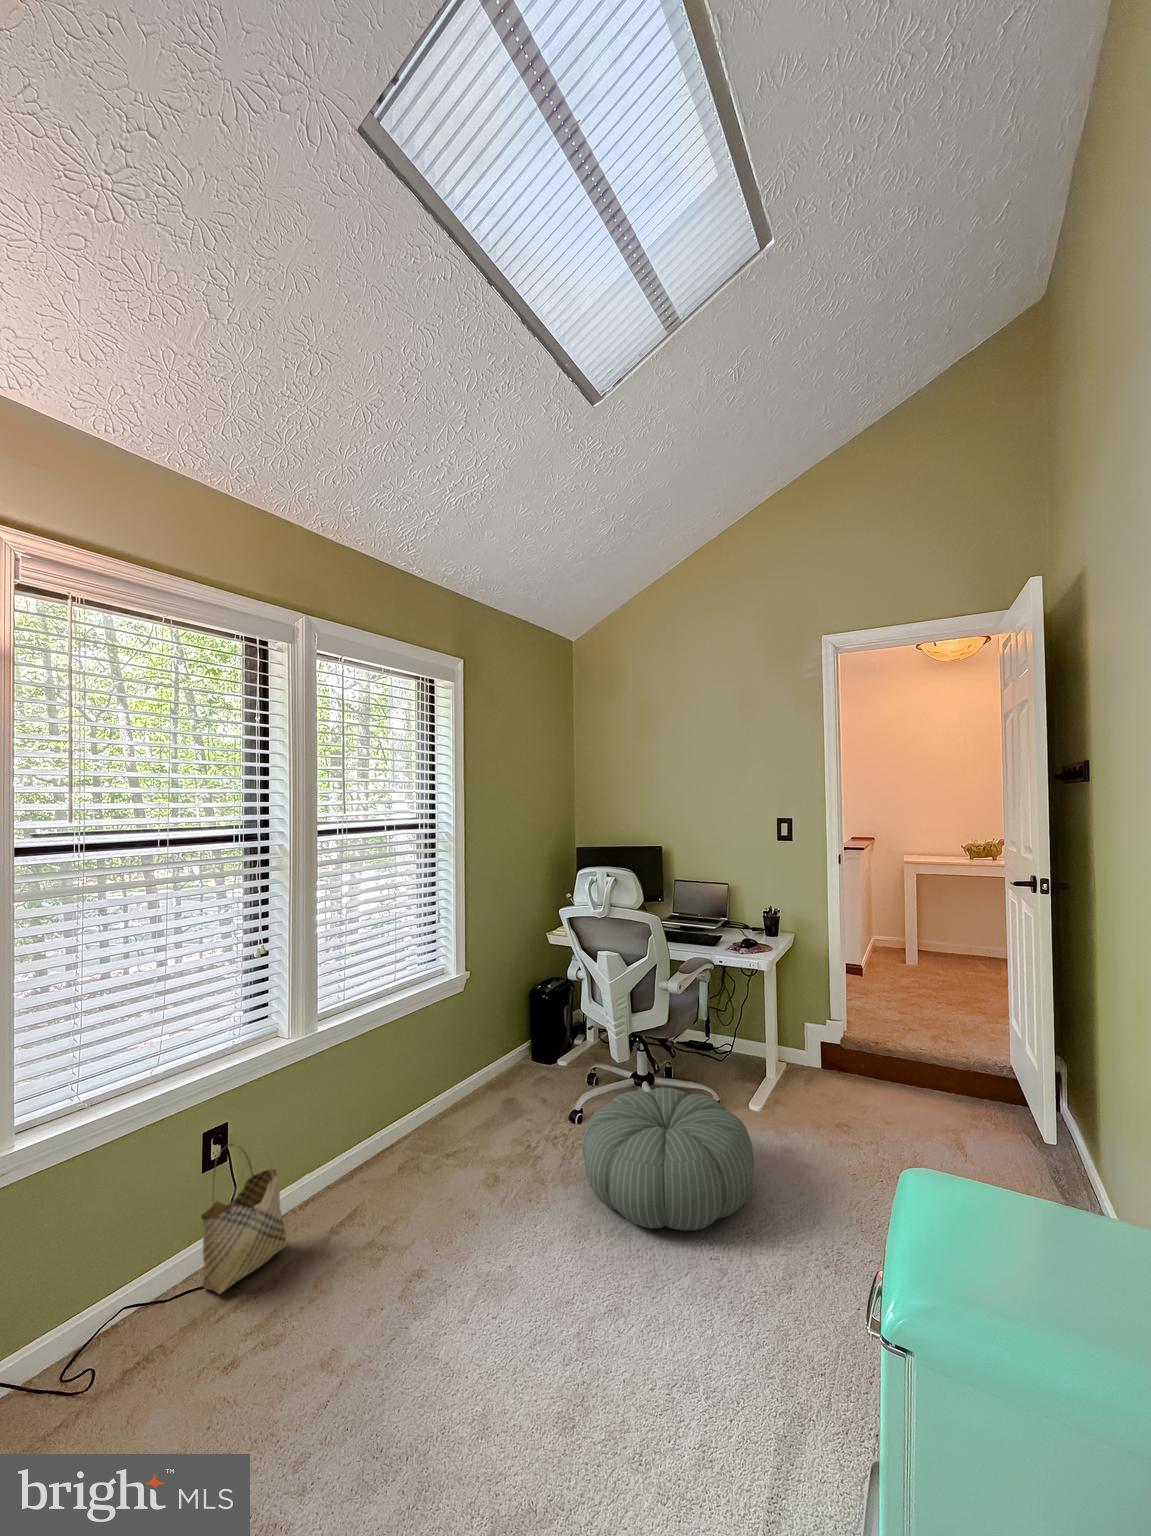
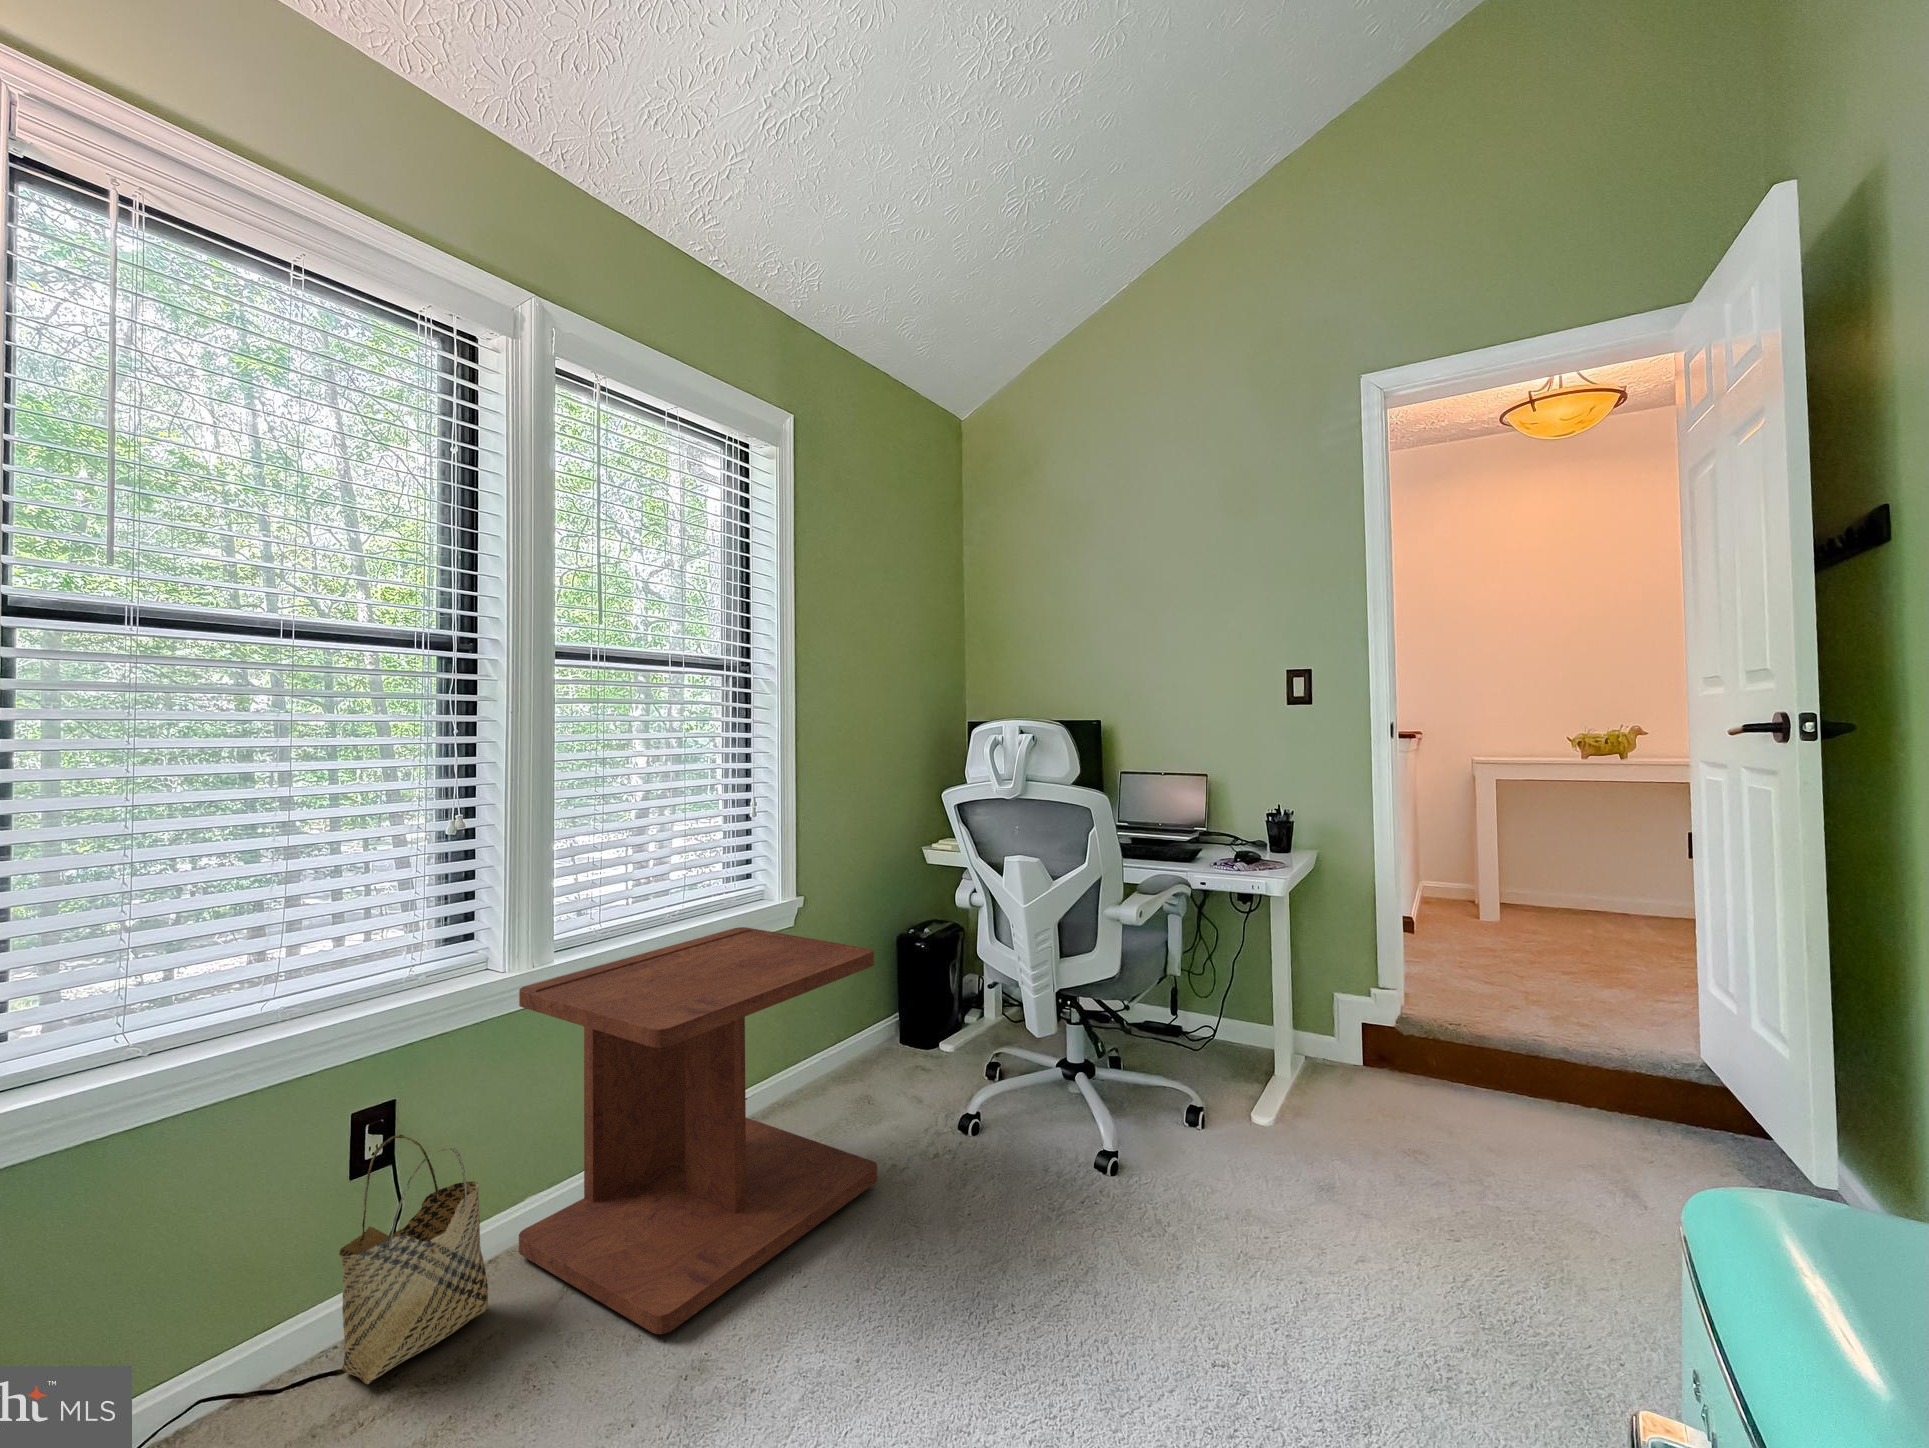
side table: none [299,996,519,1256] -> present [519,927,877,1334]
pouf: present [583,1088,754,1231] -> none [982,1079,1279,1313]

